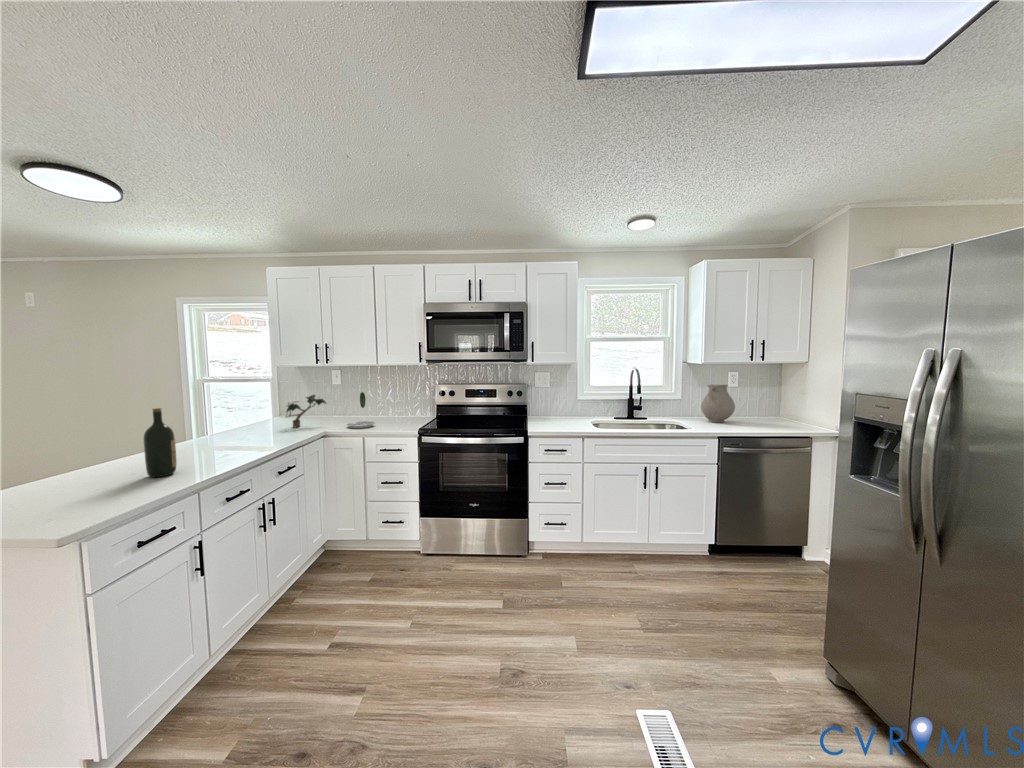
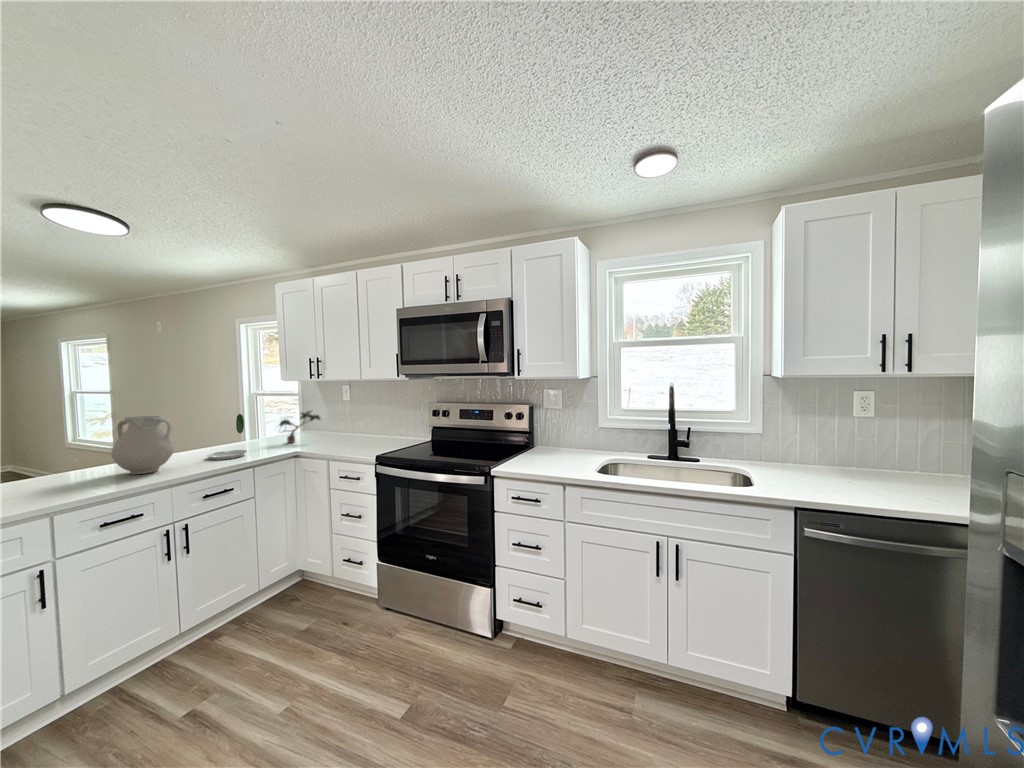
vase: present [701,385,735,422] -> present [111,416,174,474]
plate: present [347,392,374,428] -> present [207,414,247,460]
wine bottle: present [143,408,177,477] -> none [34,424,71,495]

